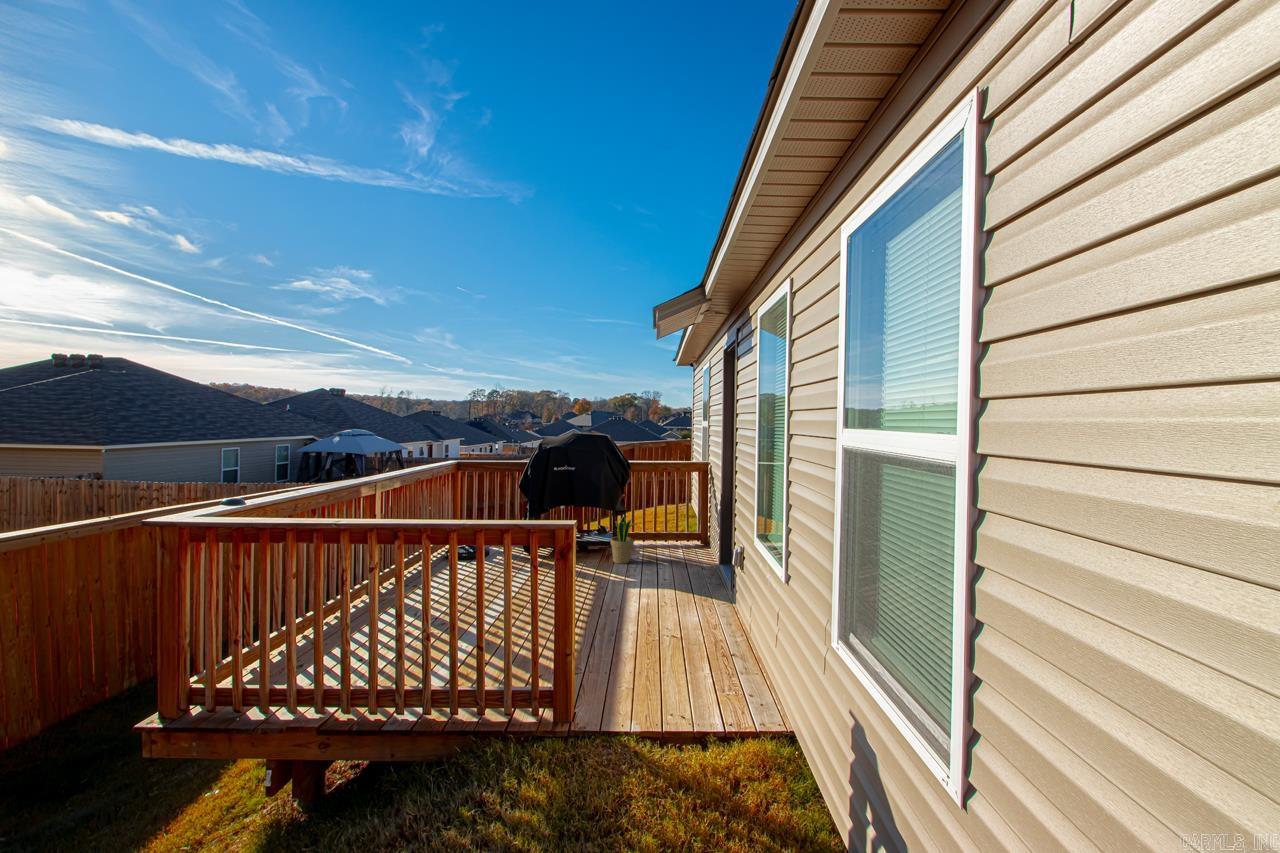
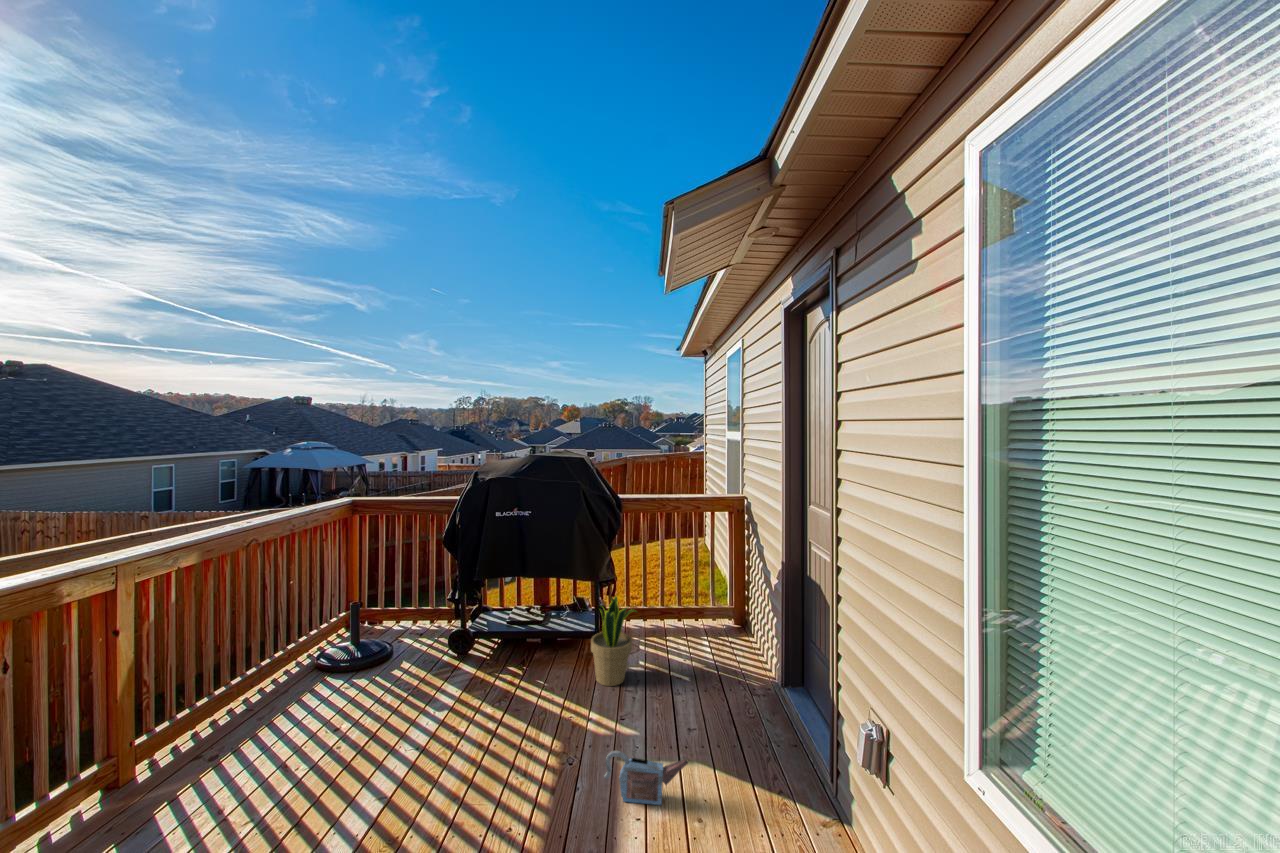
watering can: none [619,572,658,596] -> present [604,751,688,805]

